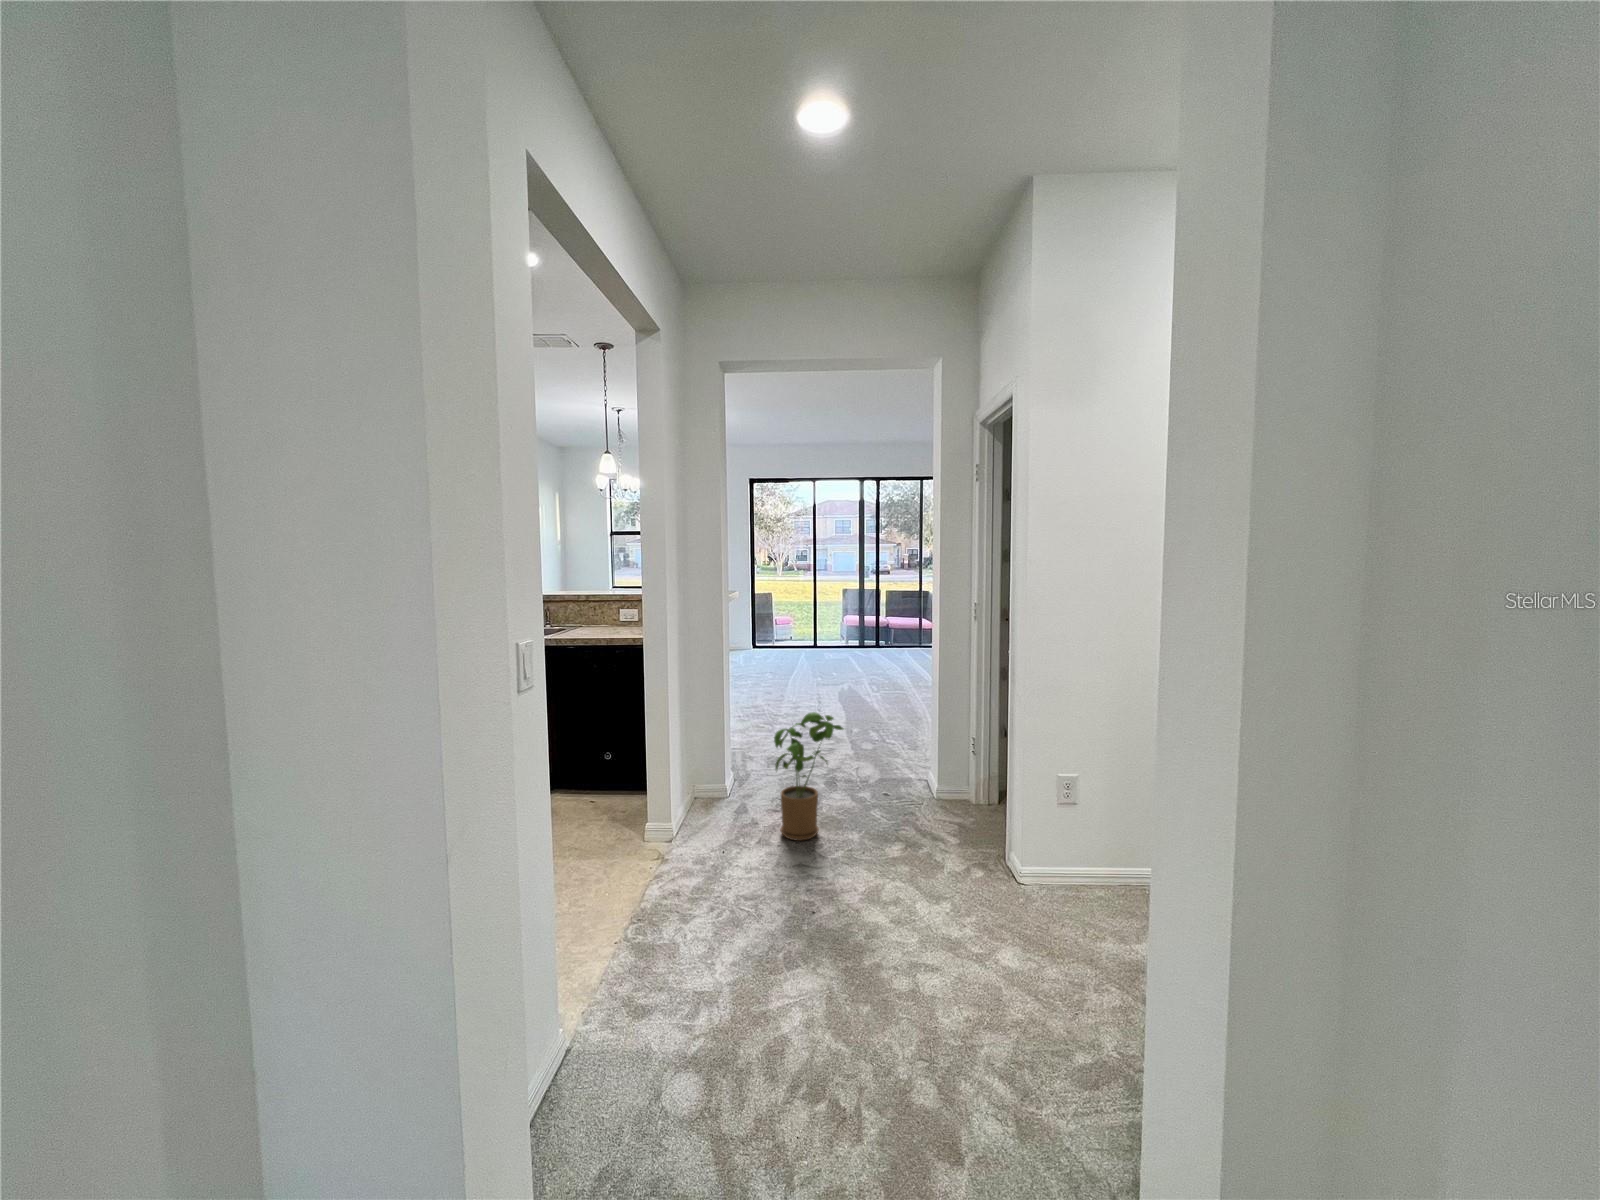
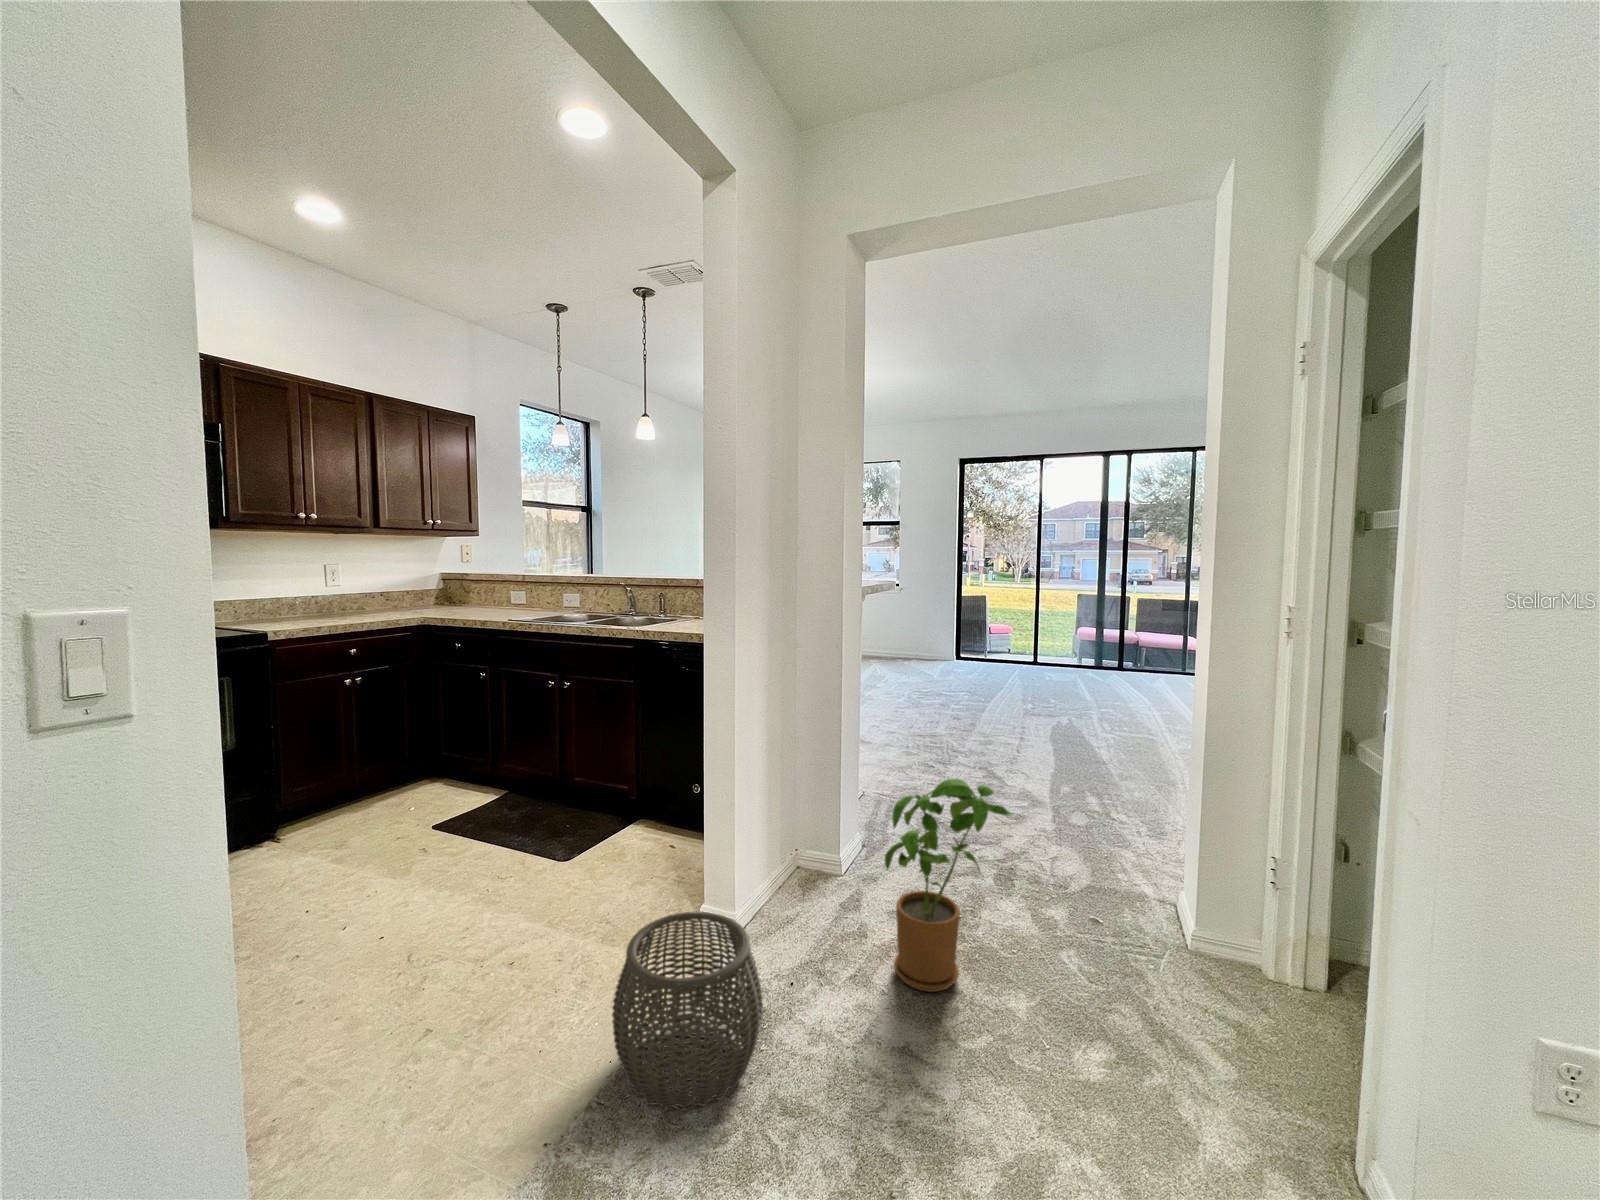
woven basket: none [636,807,726,911] -> present [612,912,763,1111]

